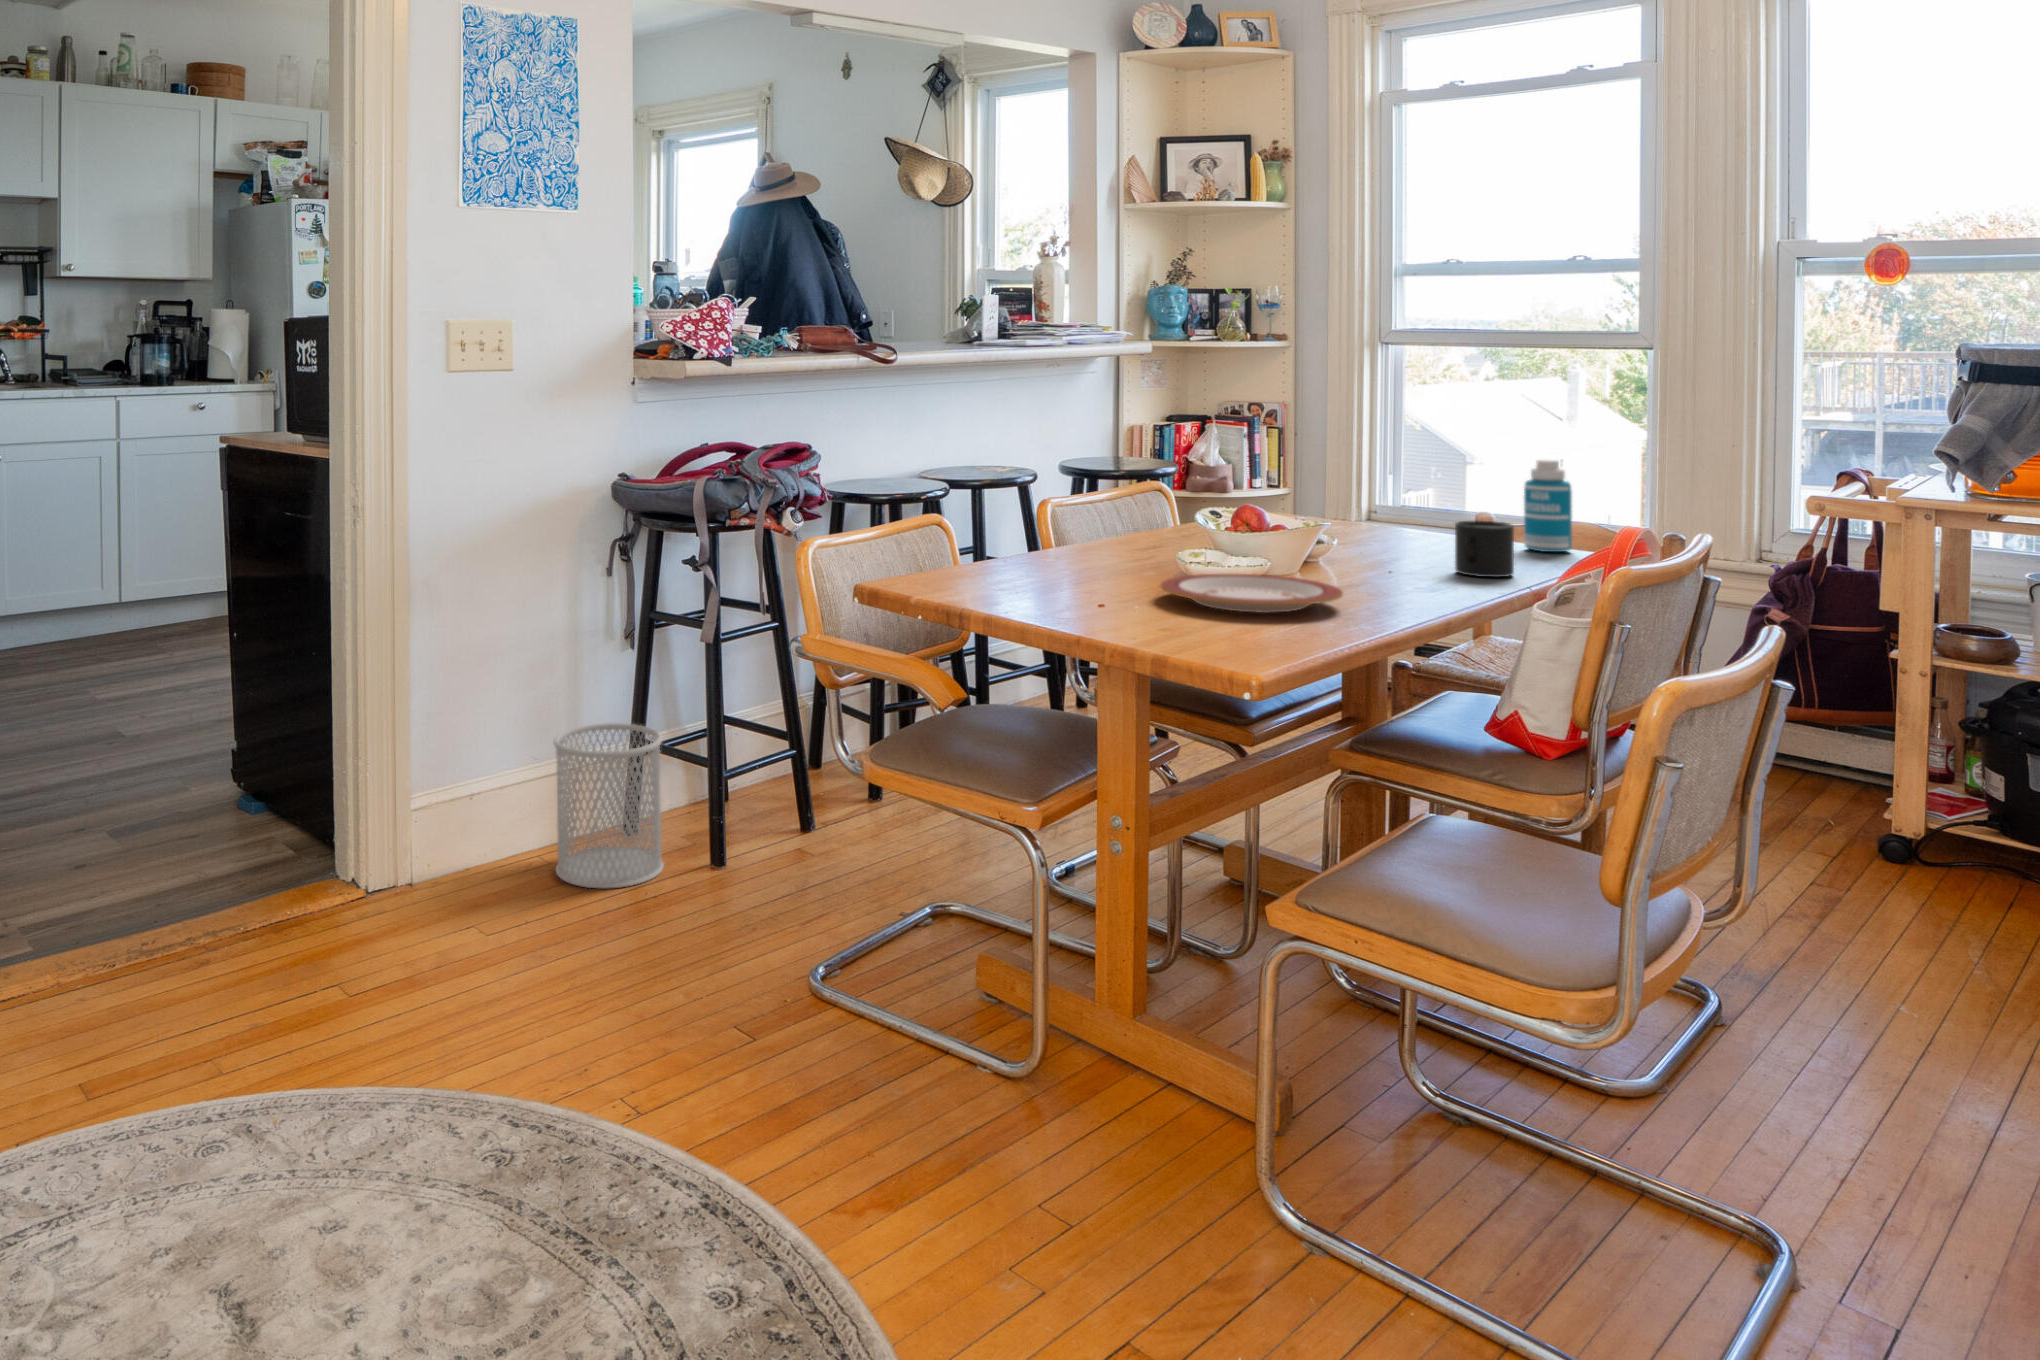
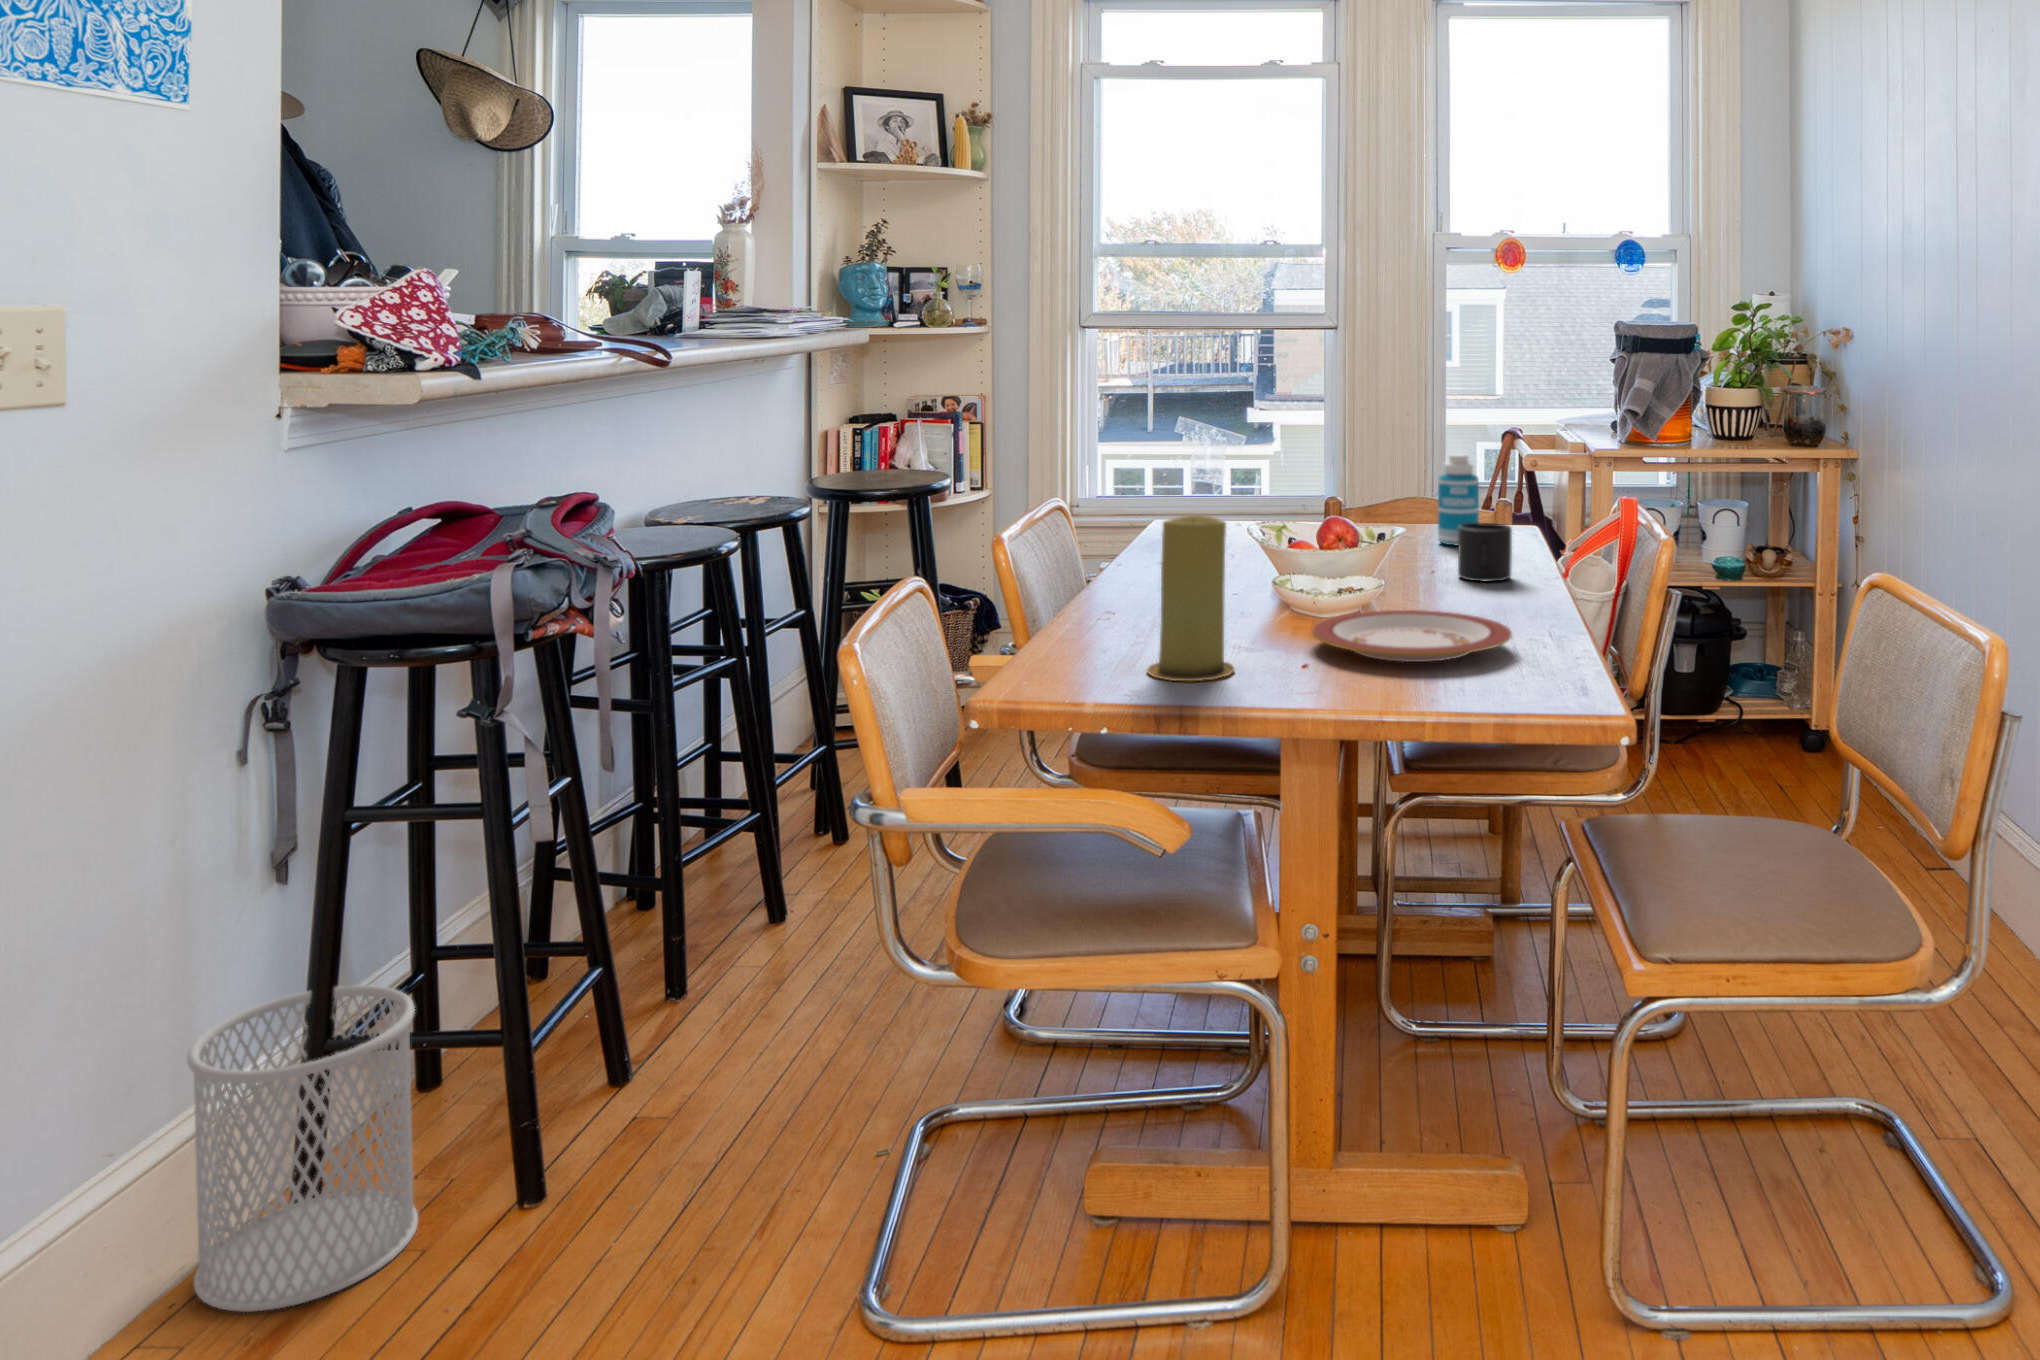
candle: none [1008,473,1078,597] -> present [1147,515,1235,681]

